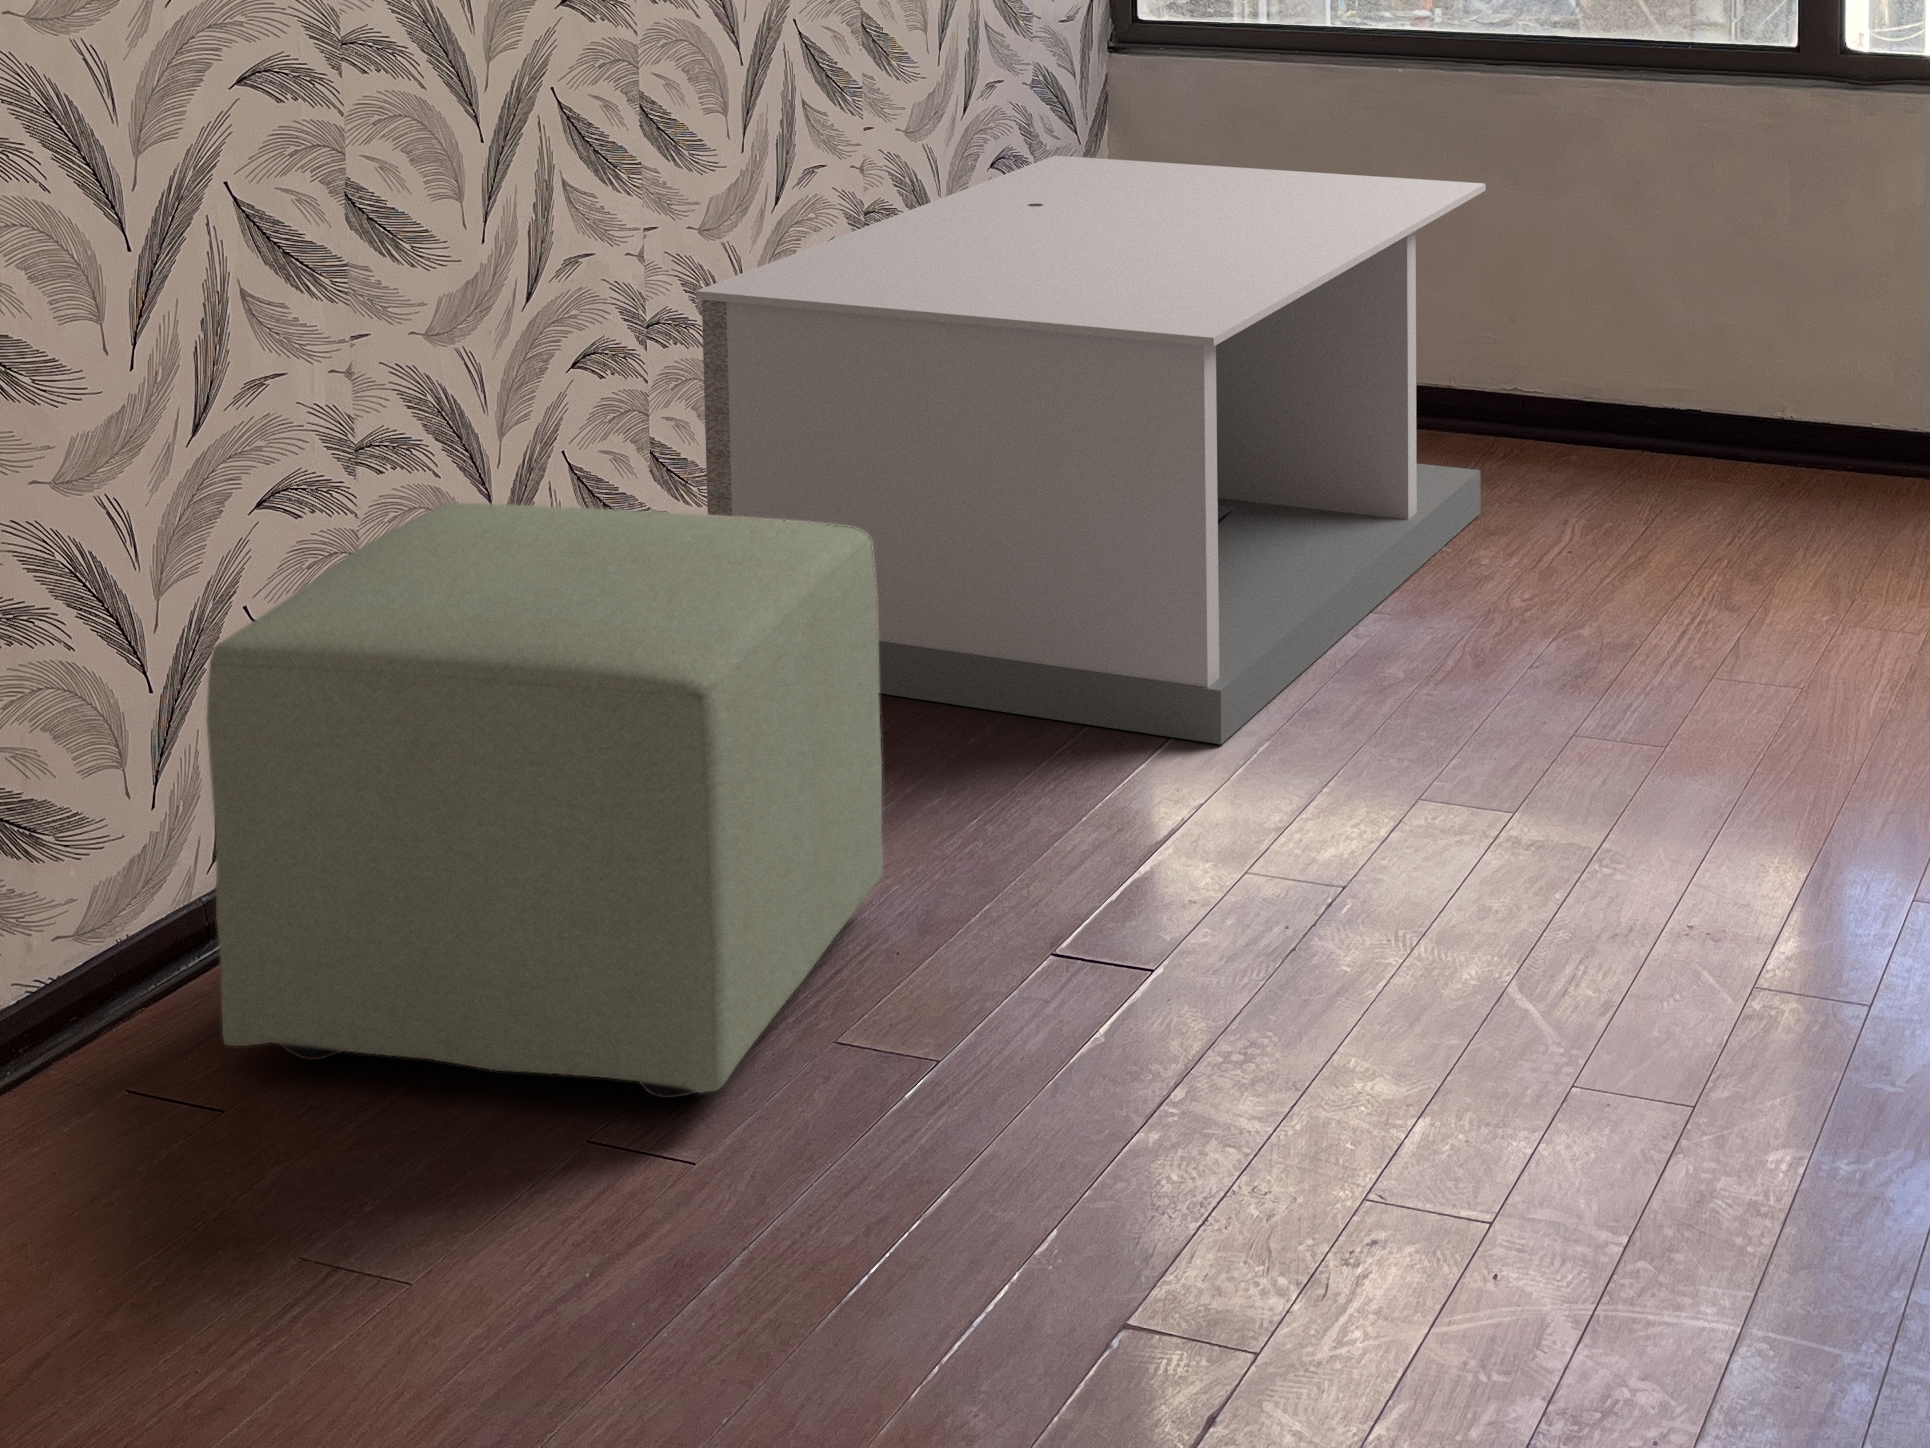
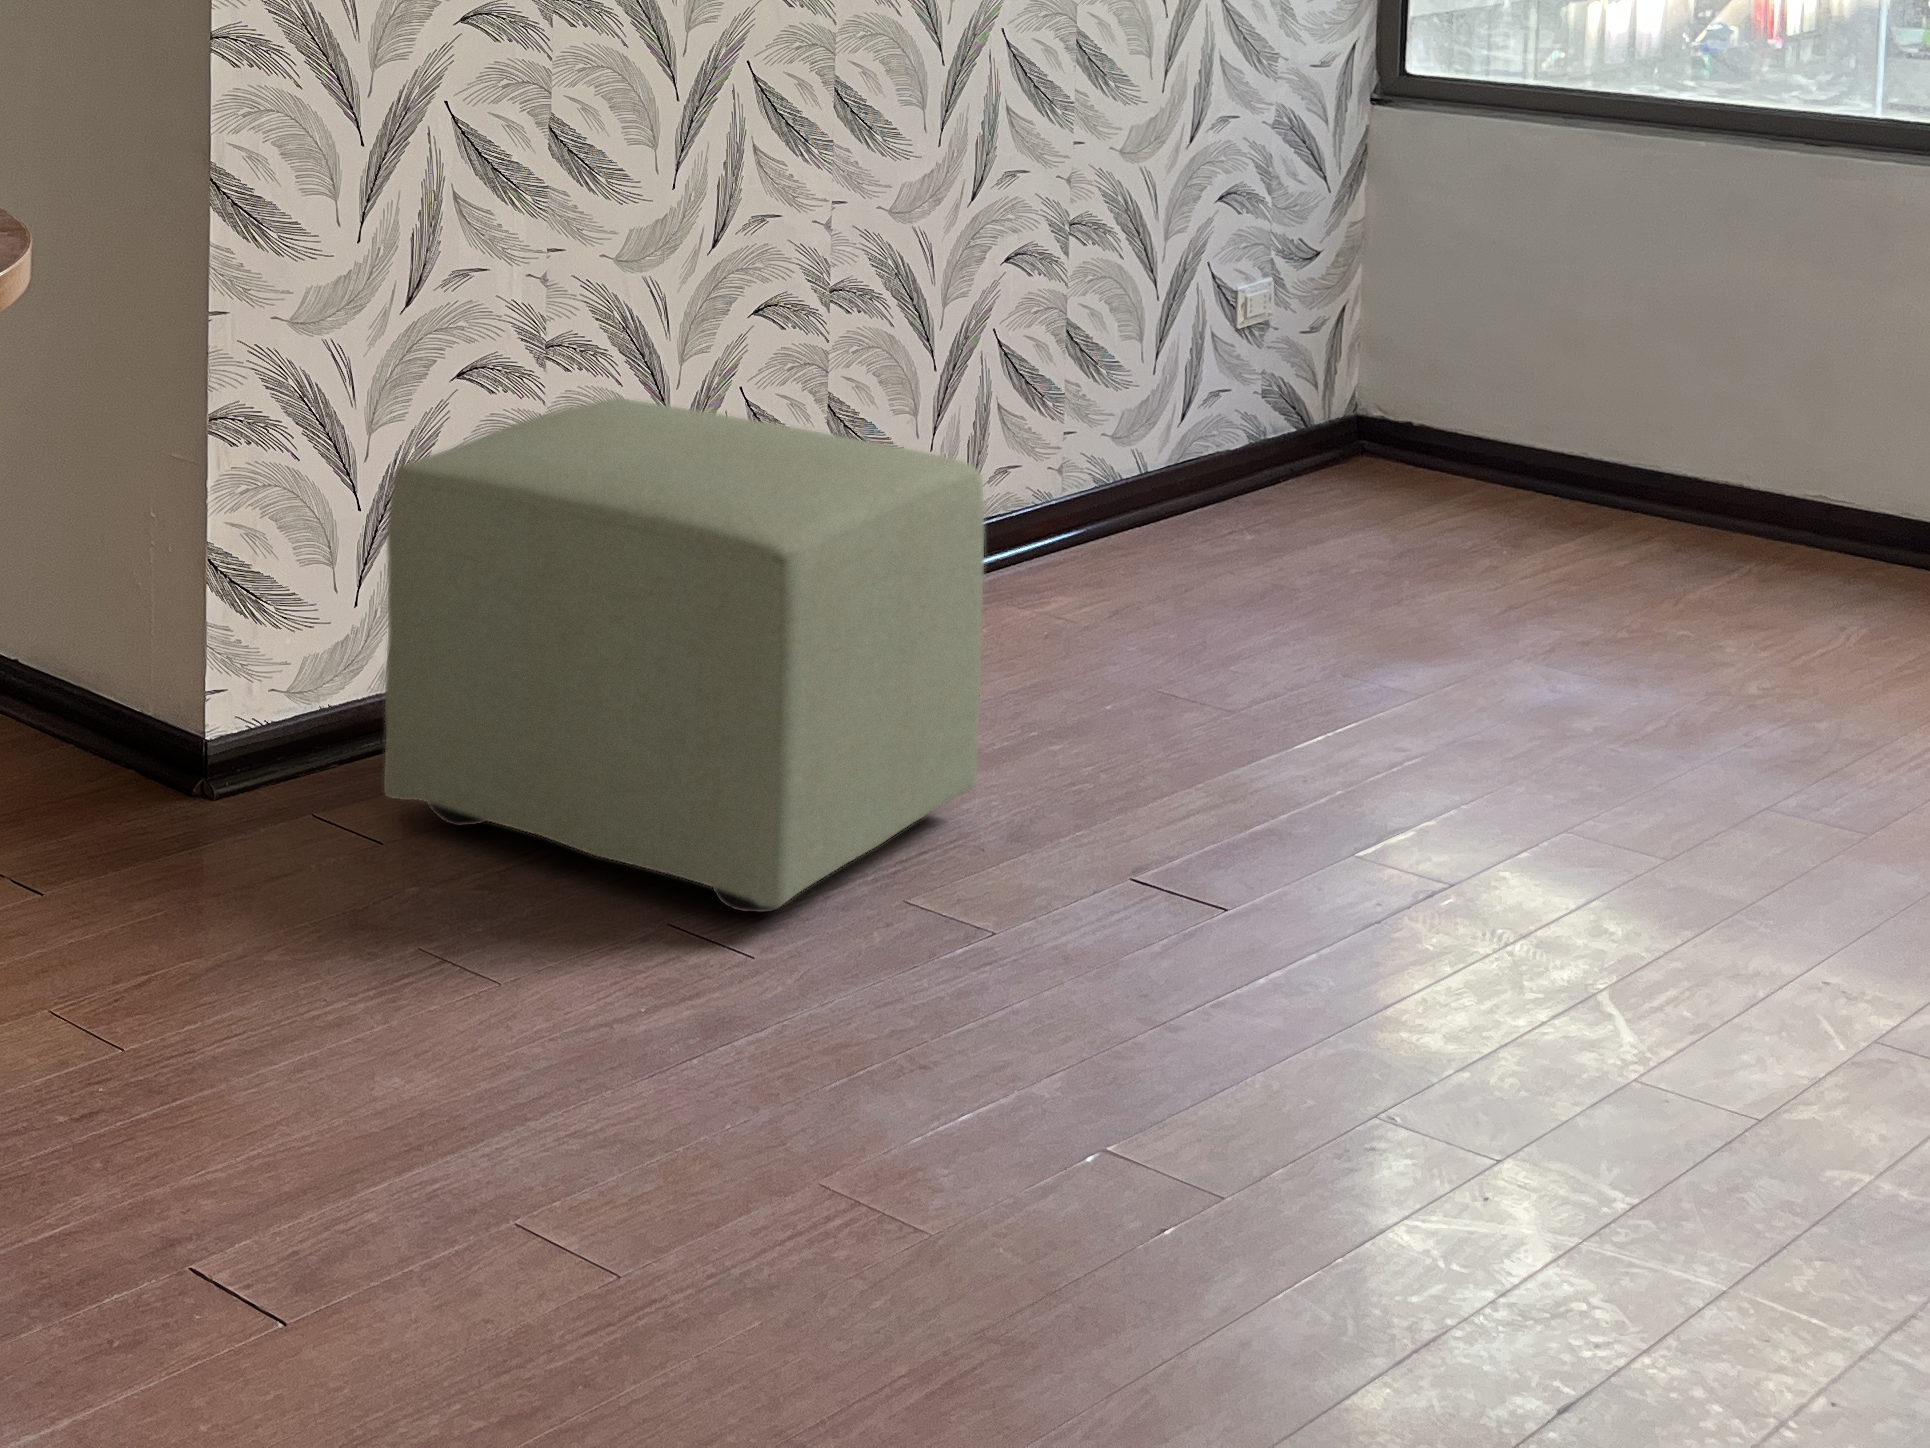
coffee table: present [696,156,1486,744] -> none [873,193,1761,752]

